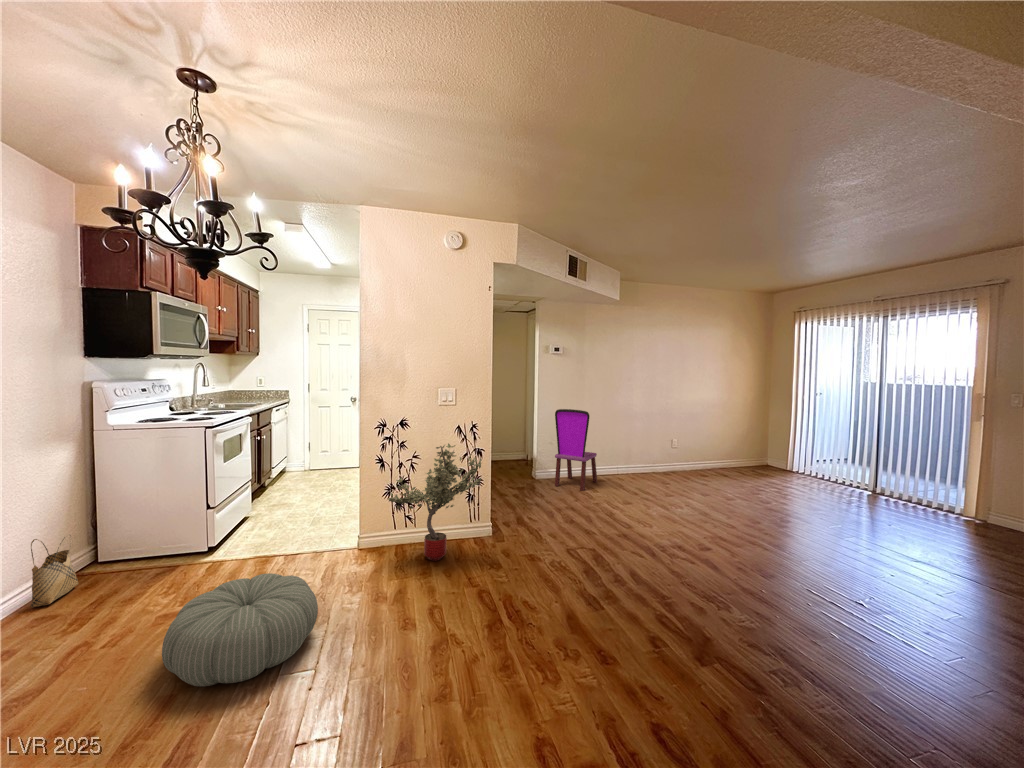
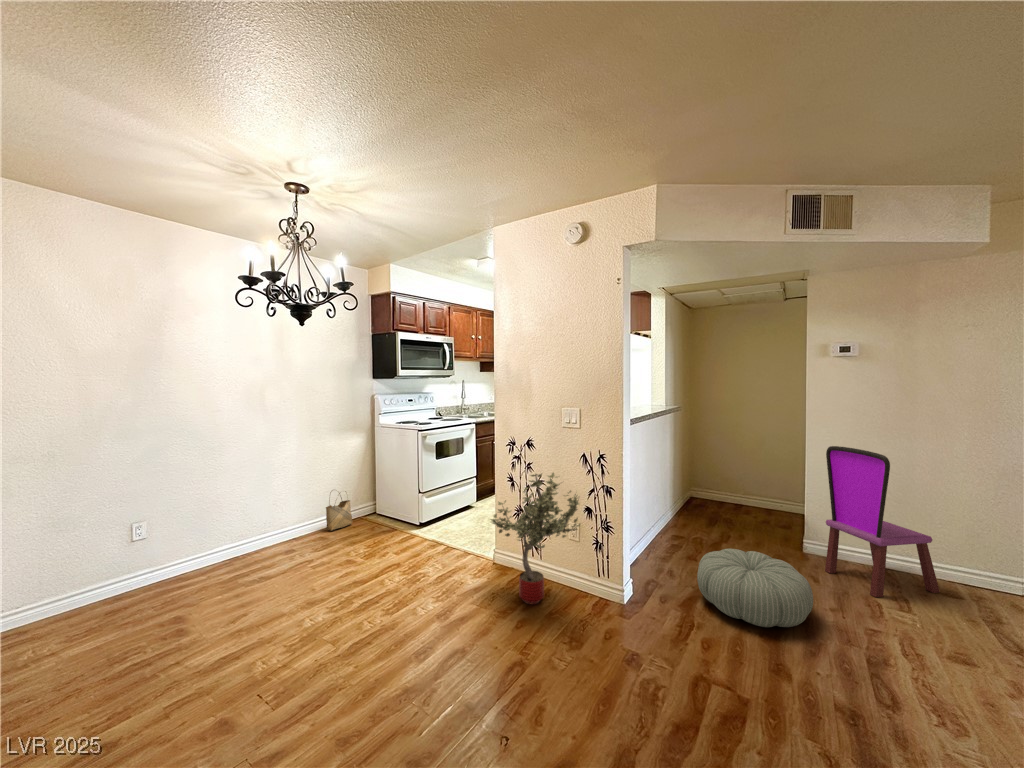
pouf: present [162,573,318,686] -> present [697,549,813,627]

